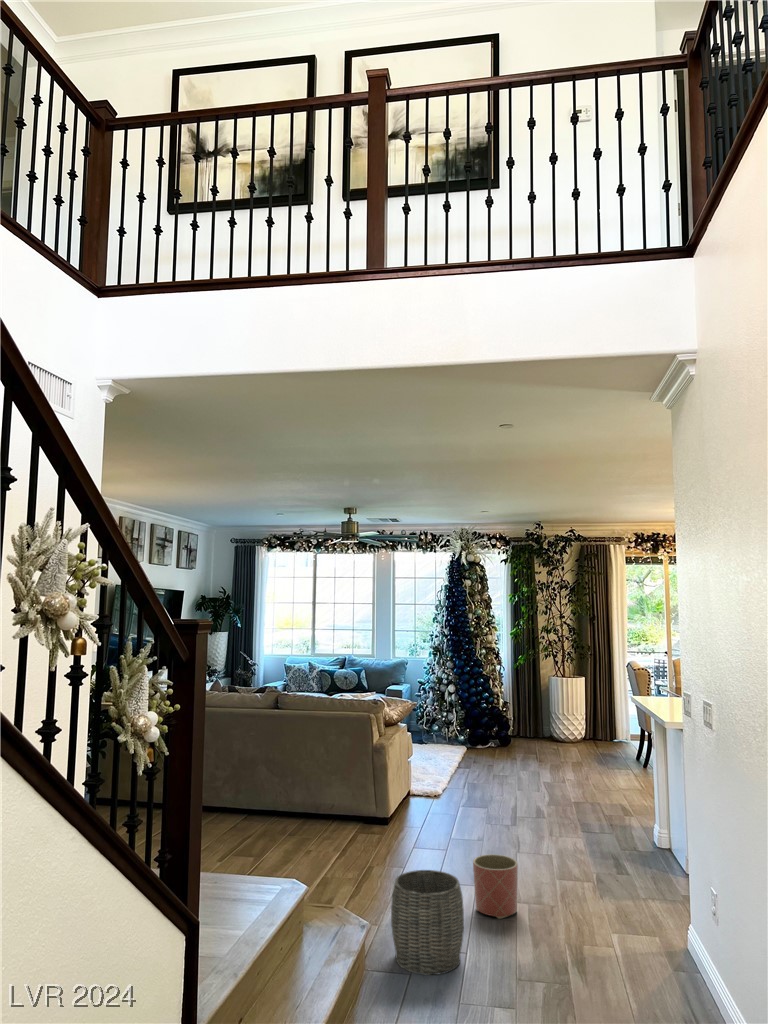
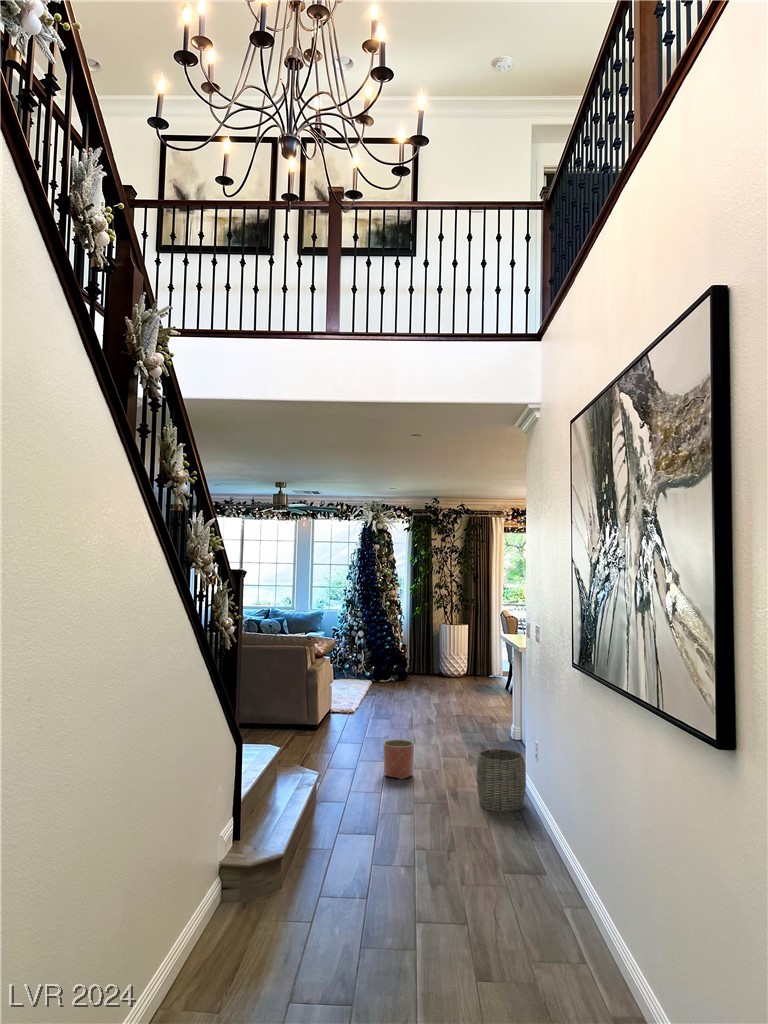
woven basket: present [391,870,464,975] -> present [476,749,526,812]

